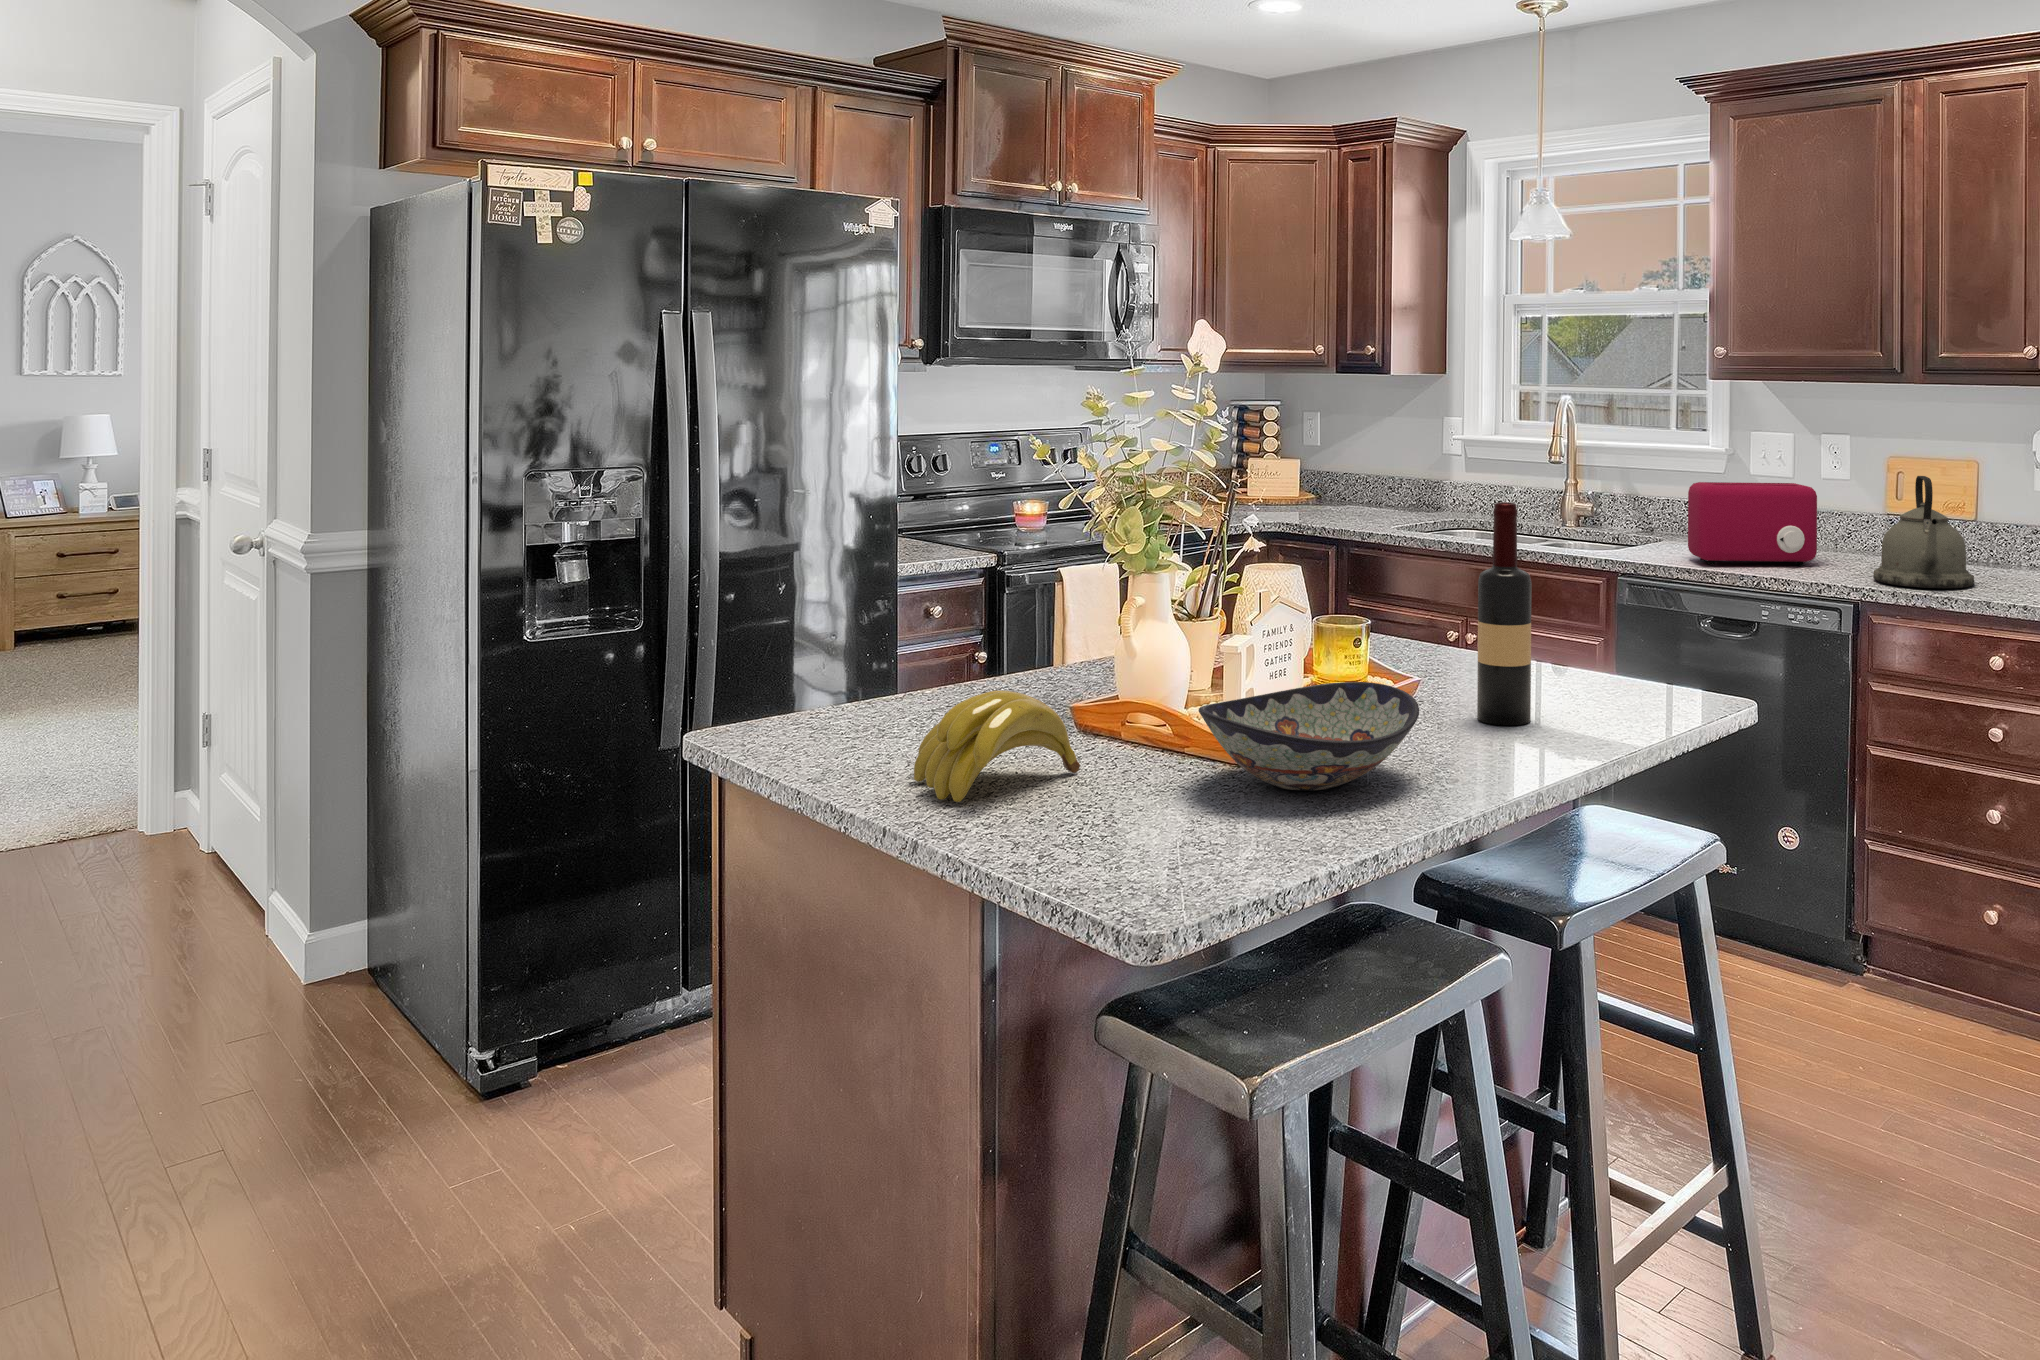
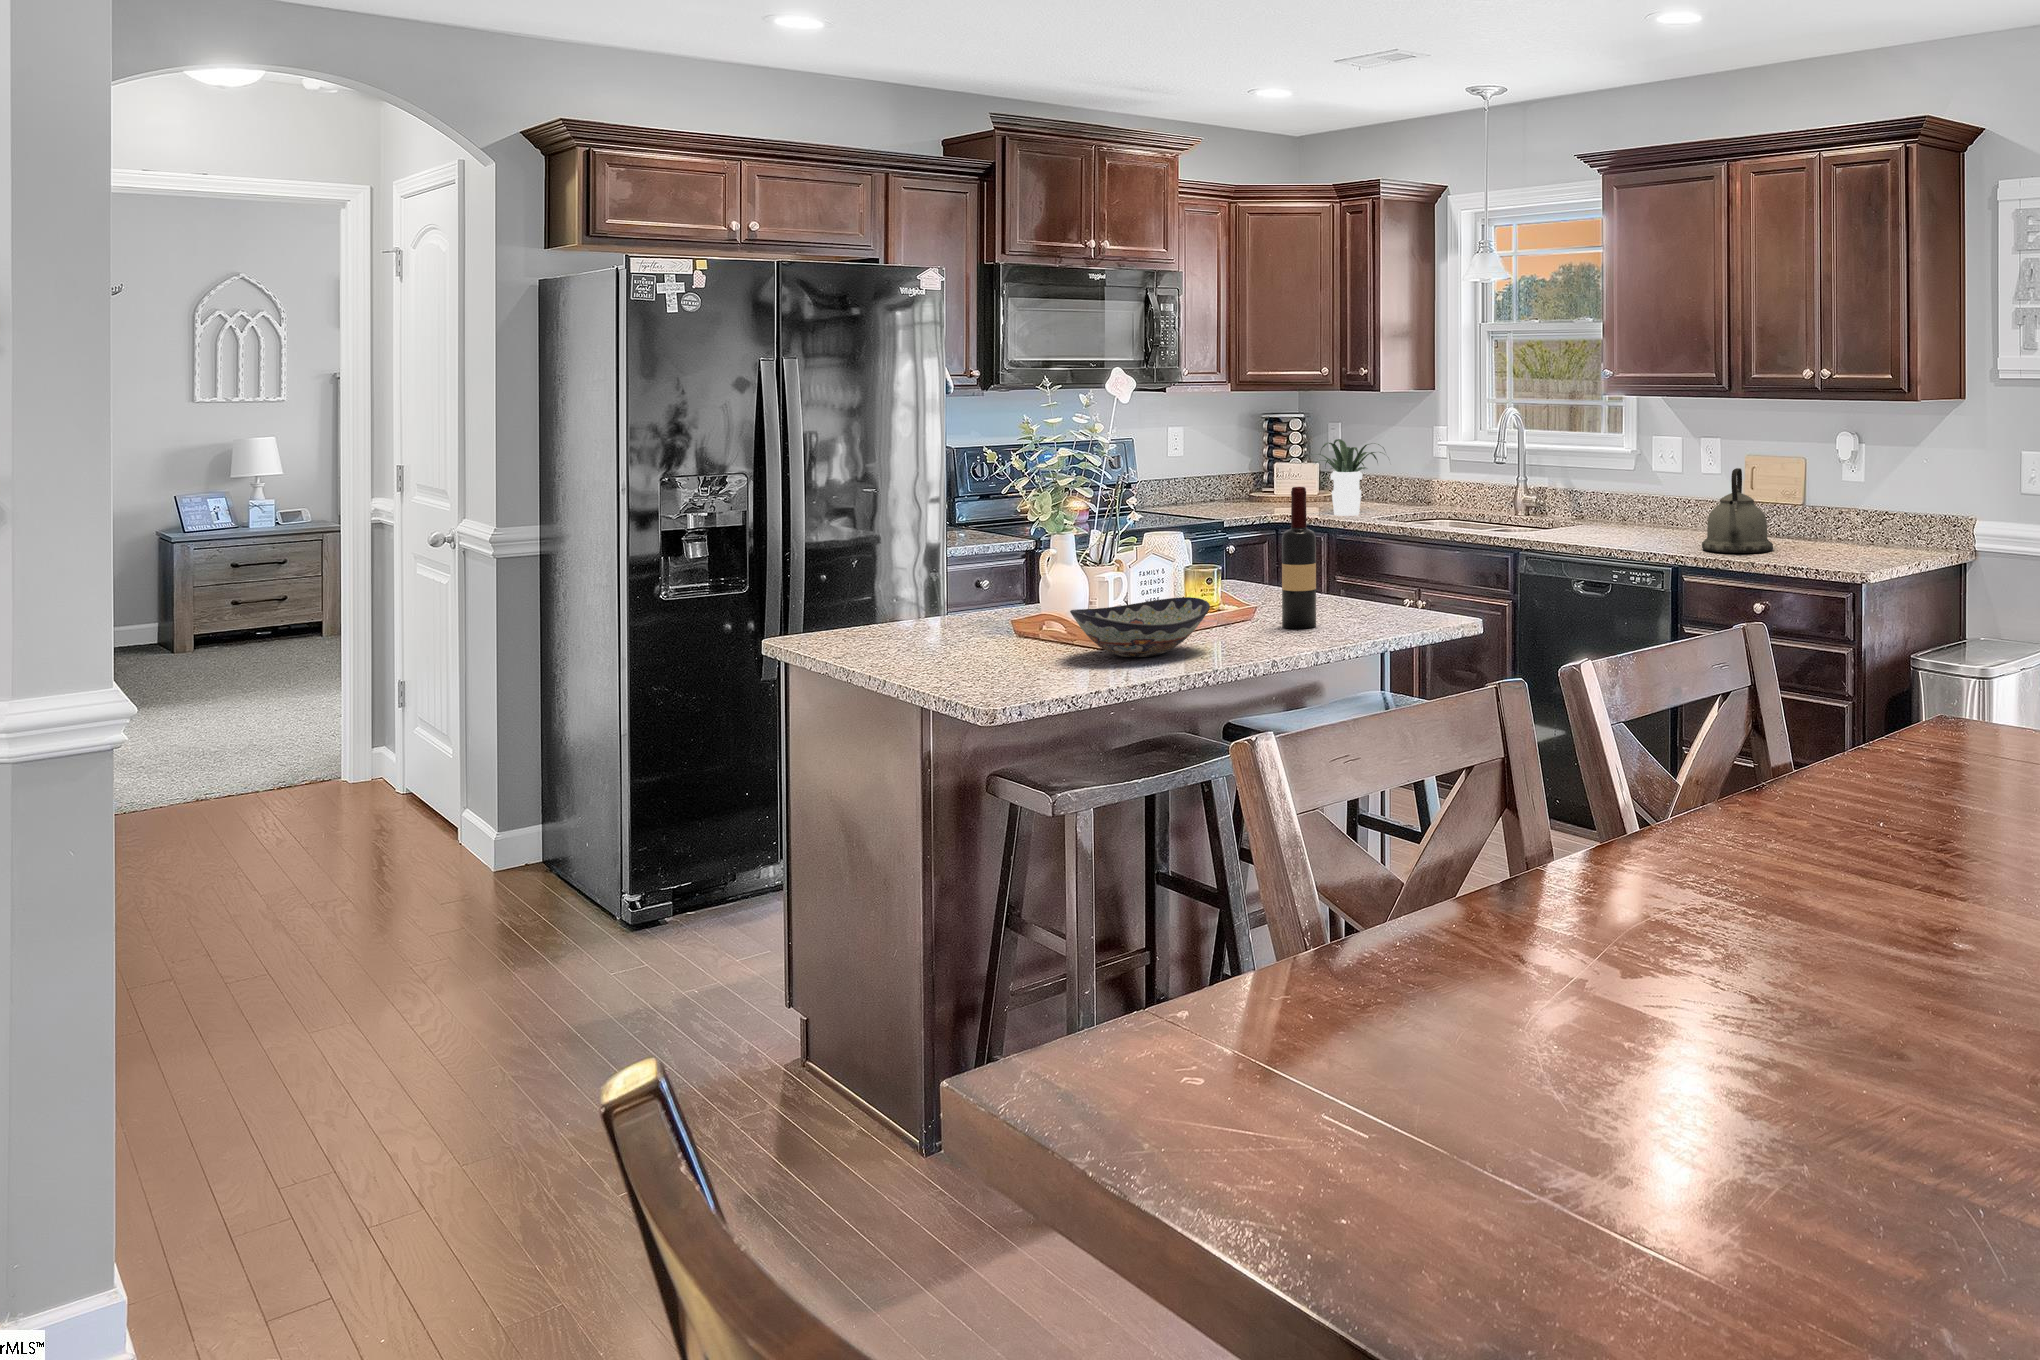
potted plant: none [1298,431,1410,525] -> present [1316,439,1385,516]
toaster: present [1688,482,1817,565] -> none [1580,476,1674,540]
banana: present [914,690,1080,802] -> none [901,602,1005,664]

